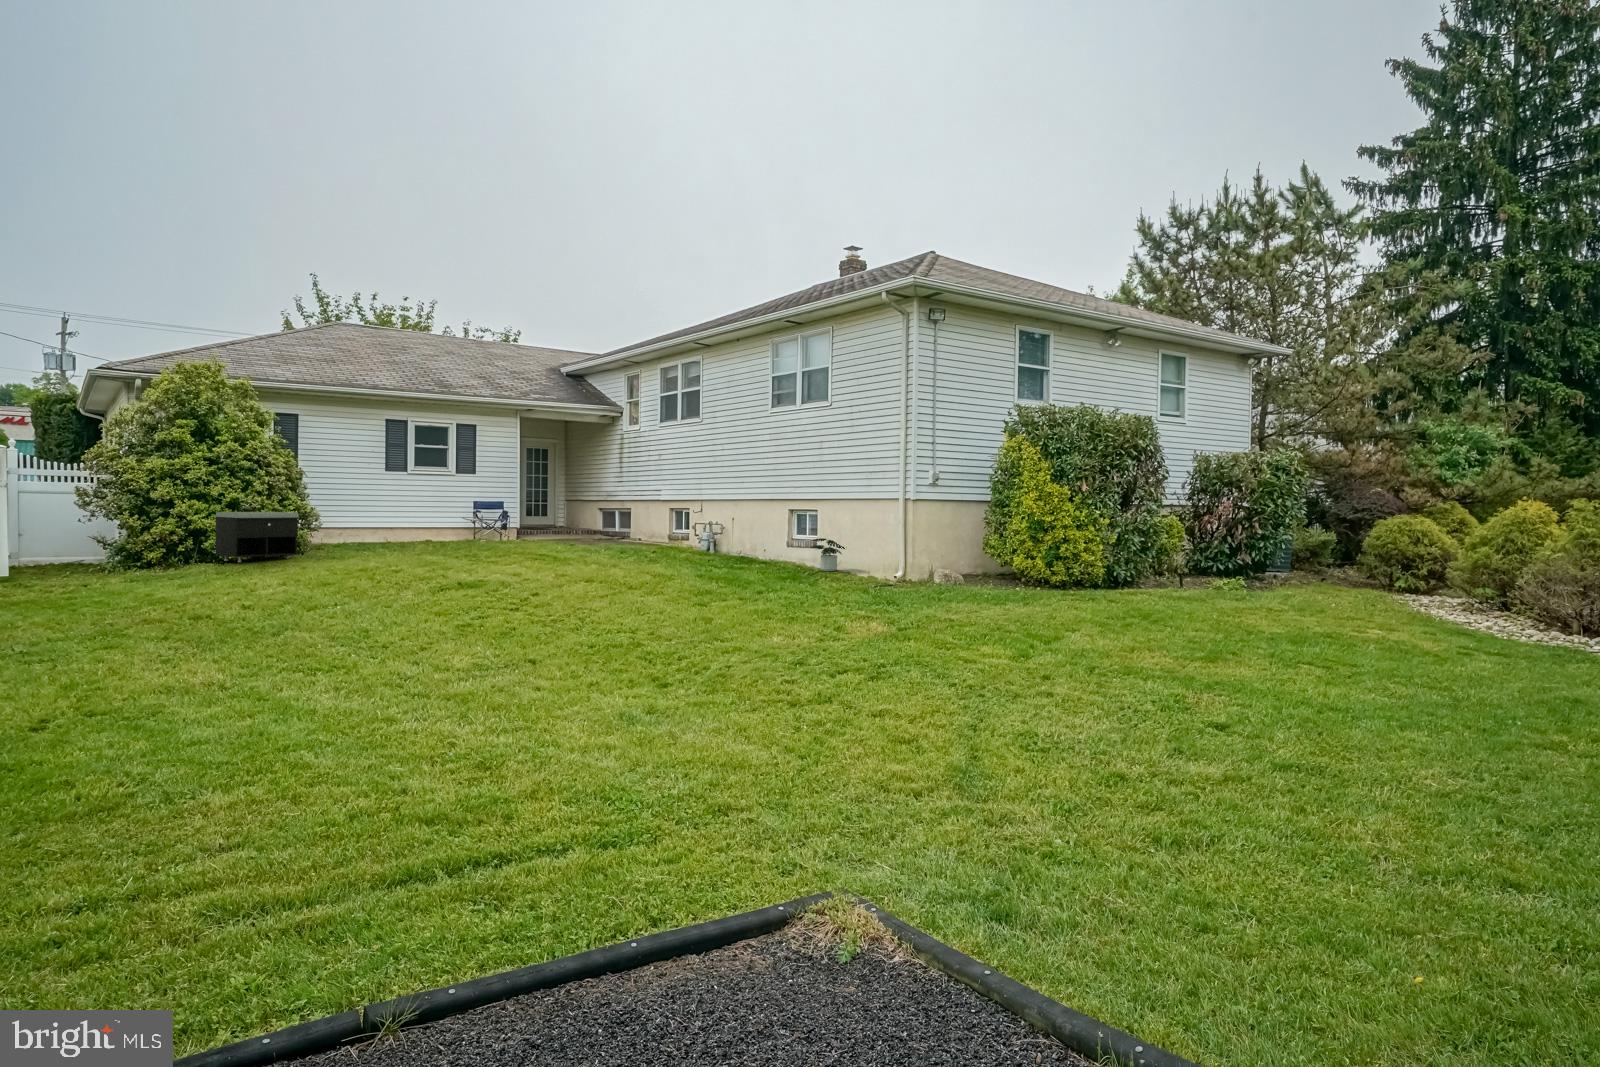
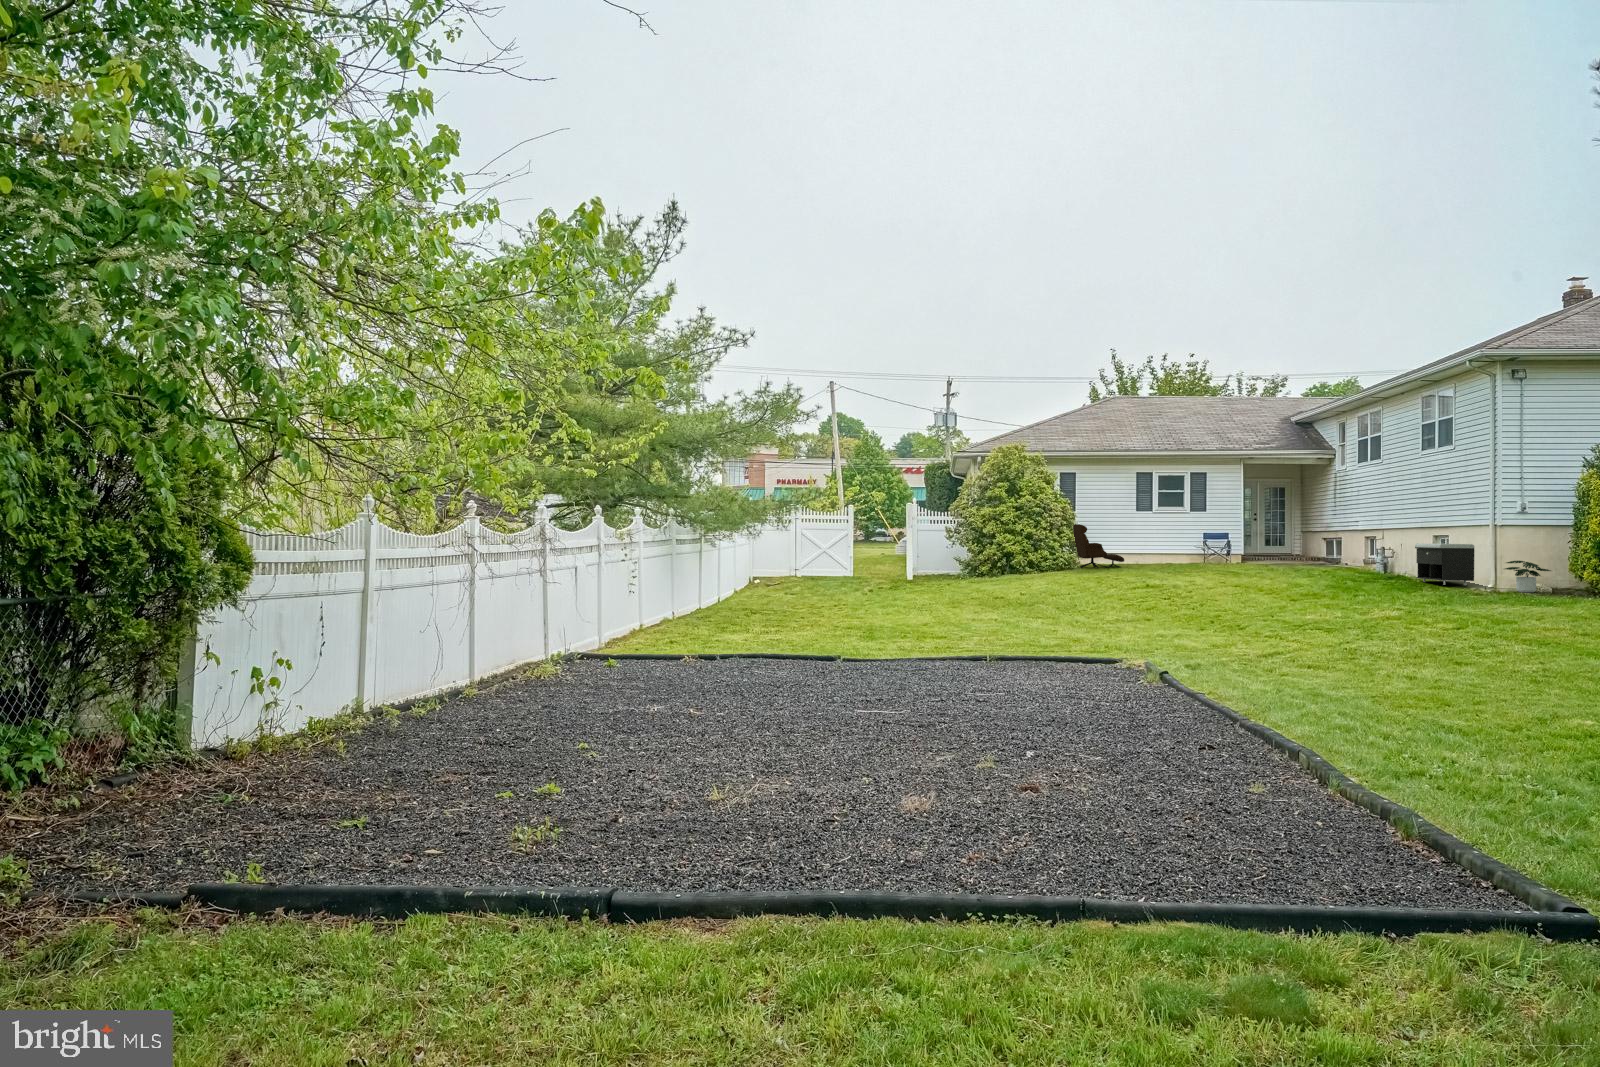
lounge chair: none [302,487,377,548] -> present [1073,524,1124,568]
storage bench: present [215,512,299,562] -> present [1415,543,1474,585]

